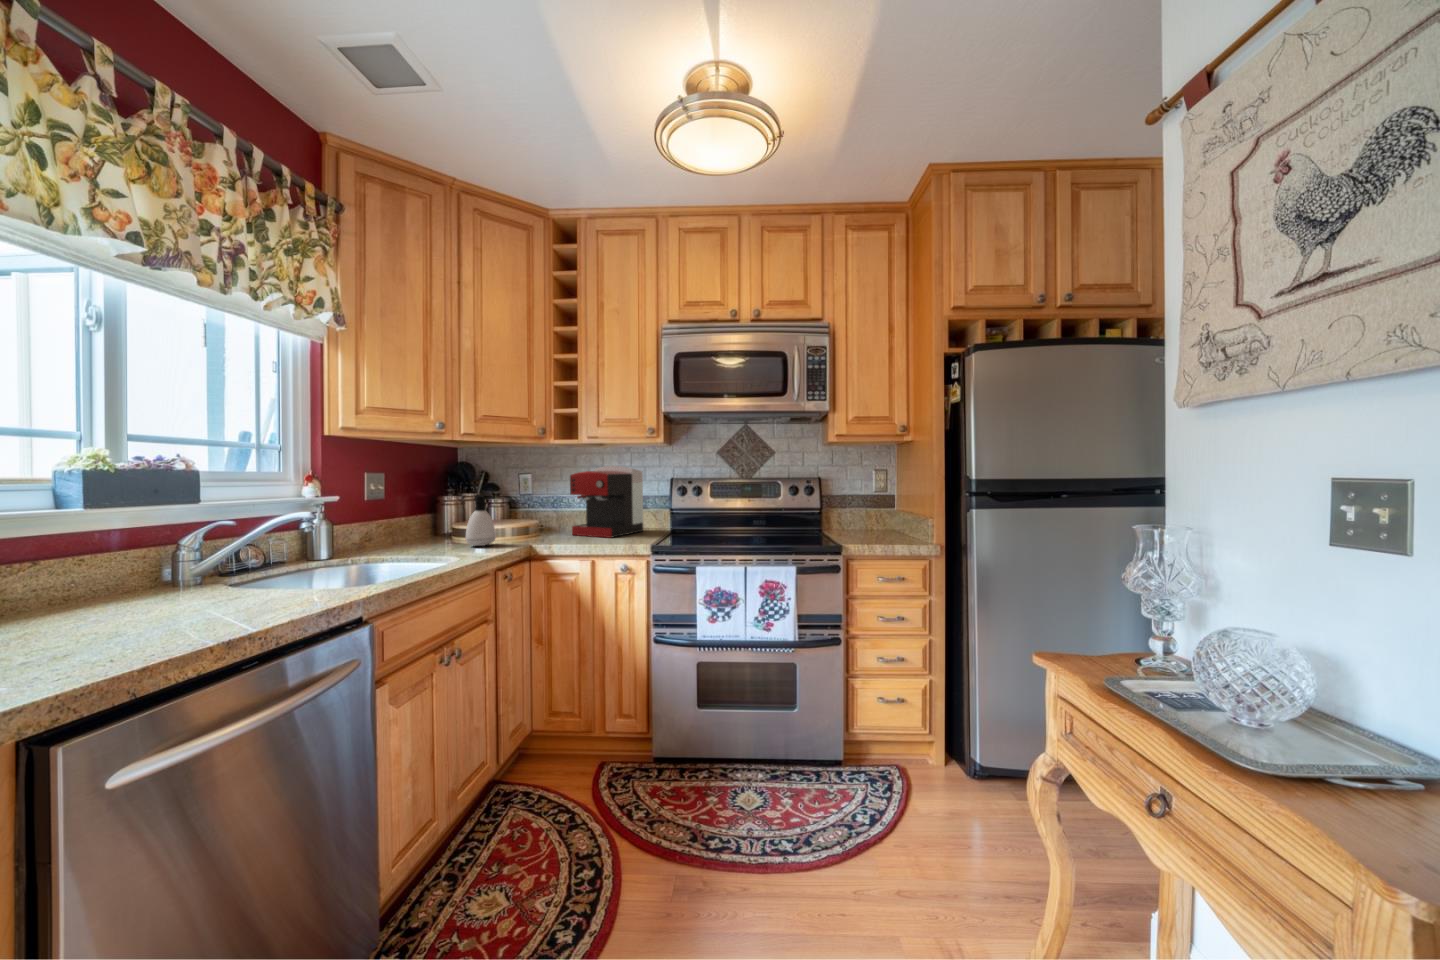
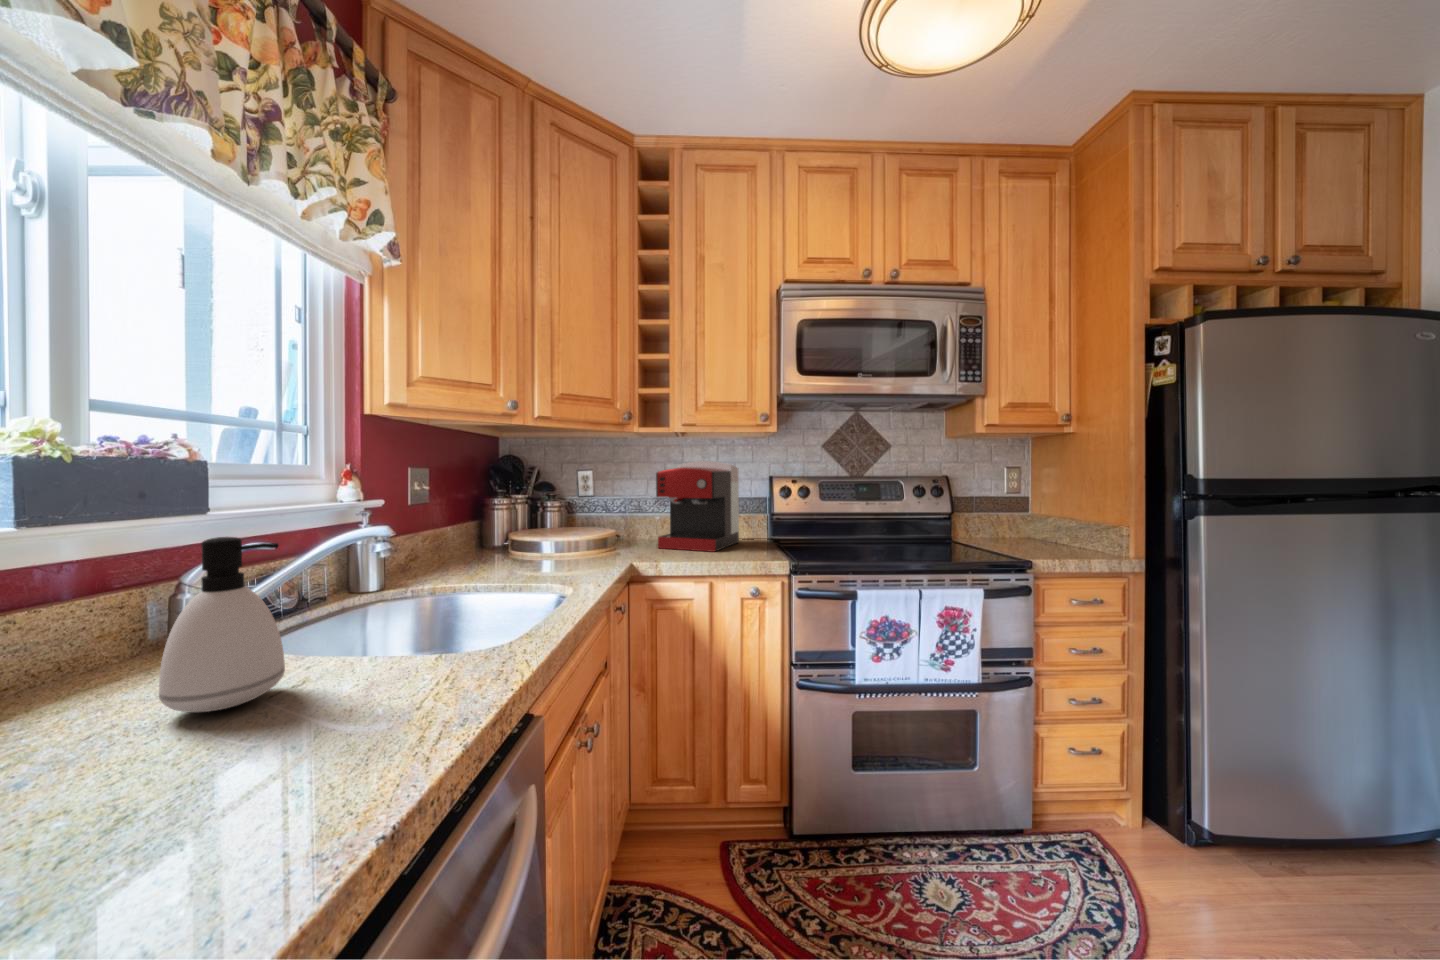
soap dispenser: present [466,495,496,546] -> present [159,537,285,712]

